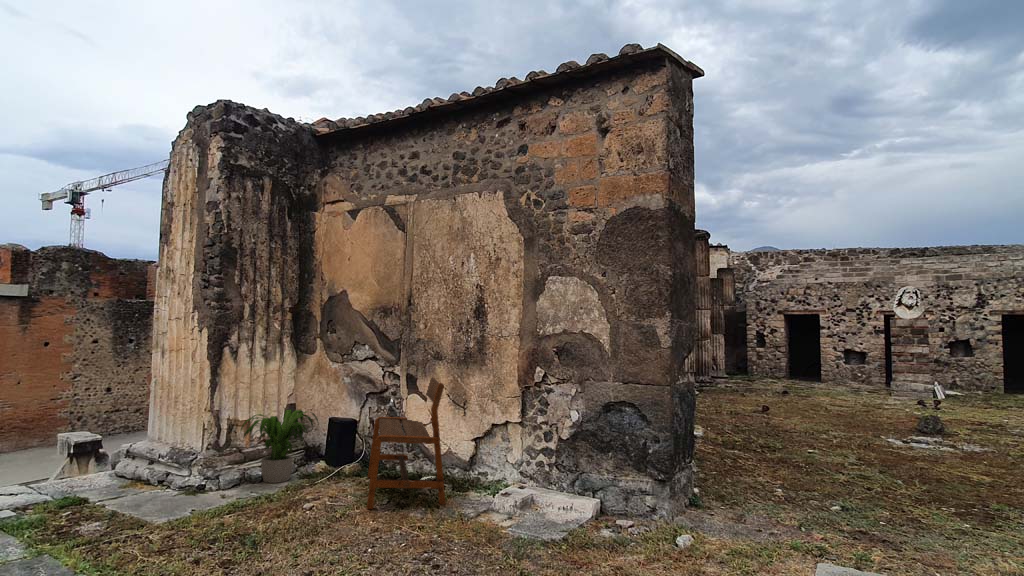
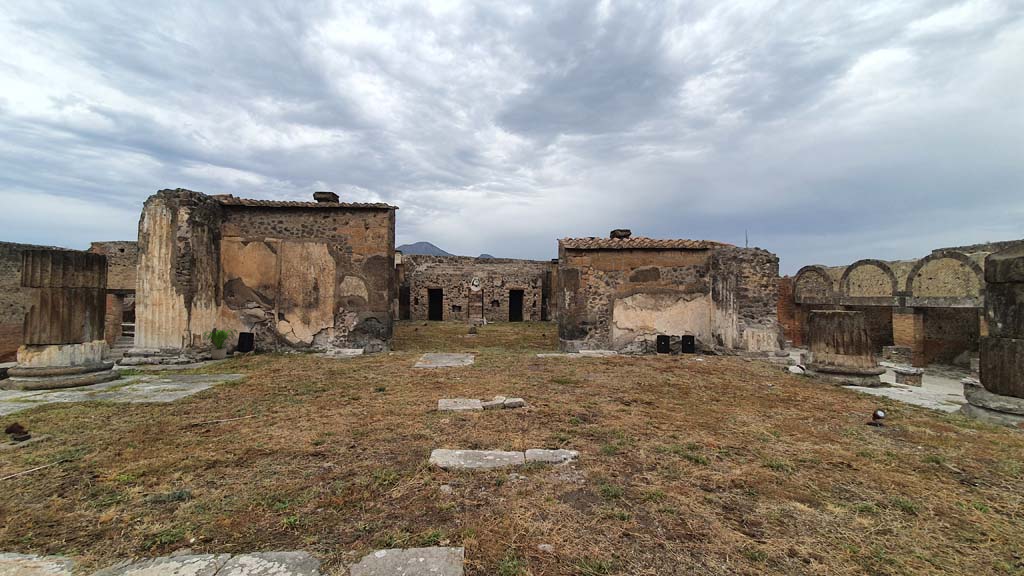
bench: present [367,377,445,509] -> none [261,313,307,359]

